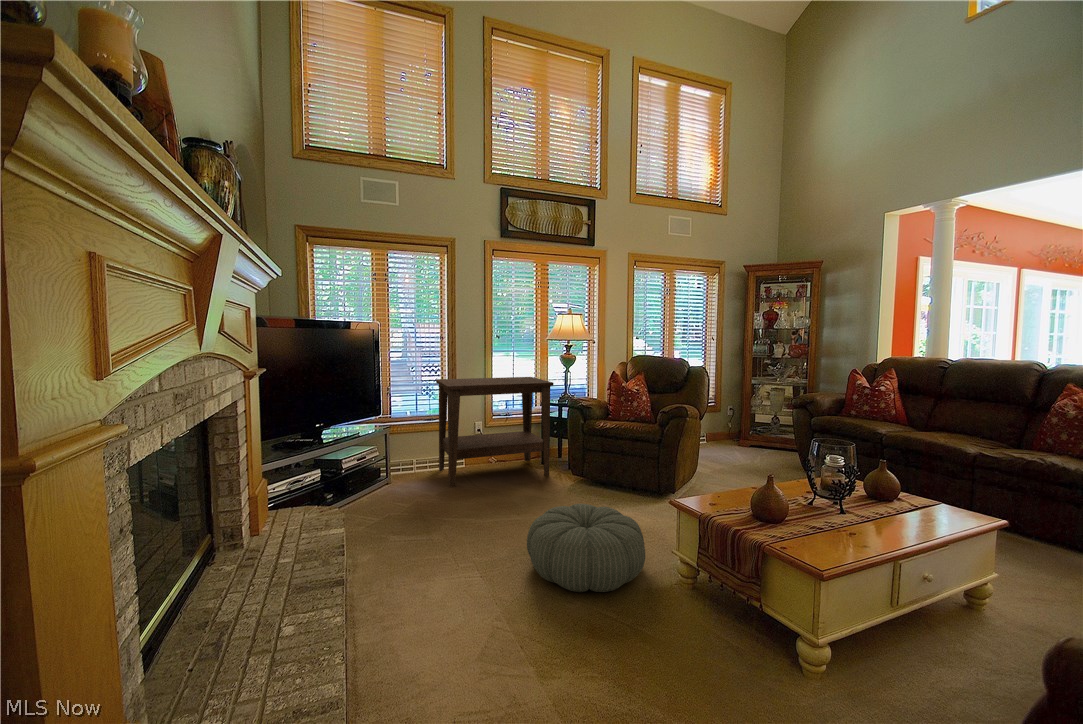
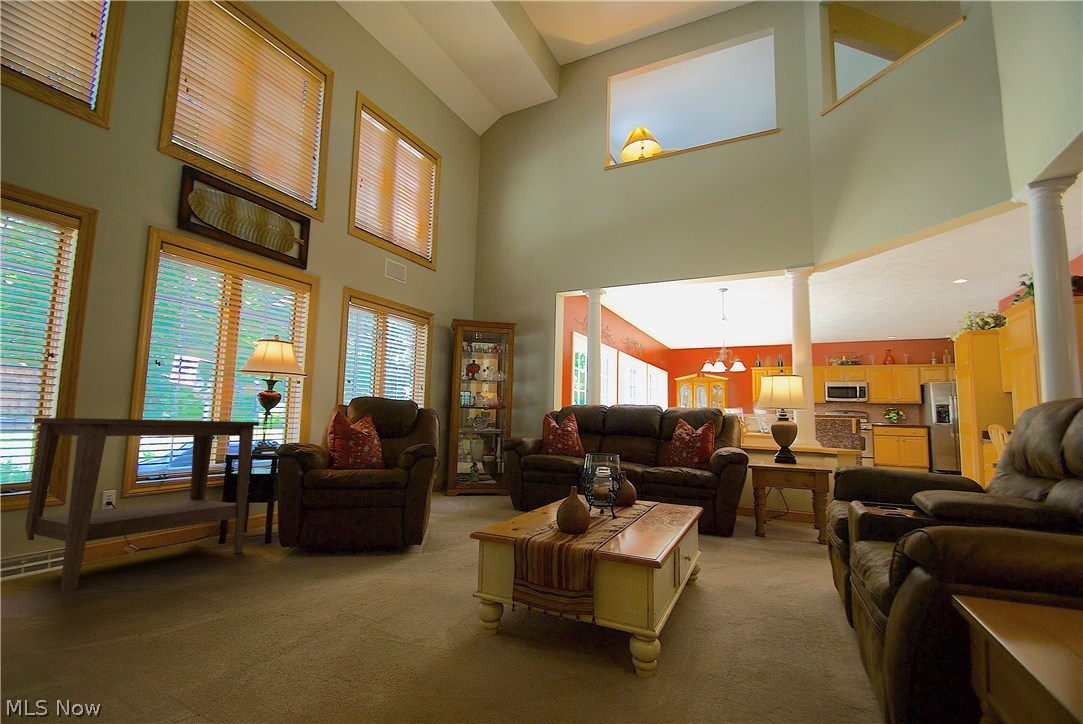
pouf: present [527,504,645,592] -> none [291,539,446,634]

